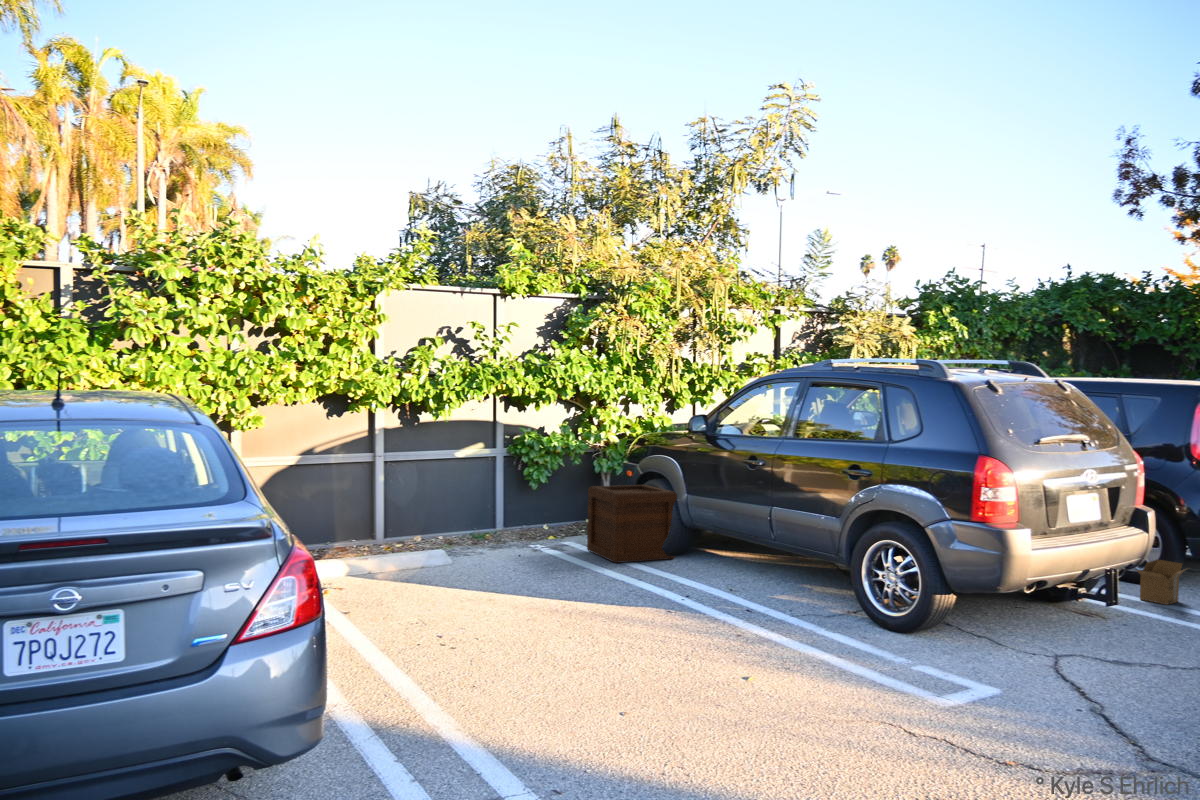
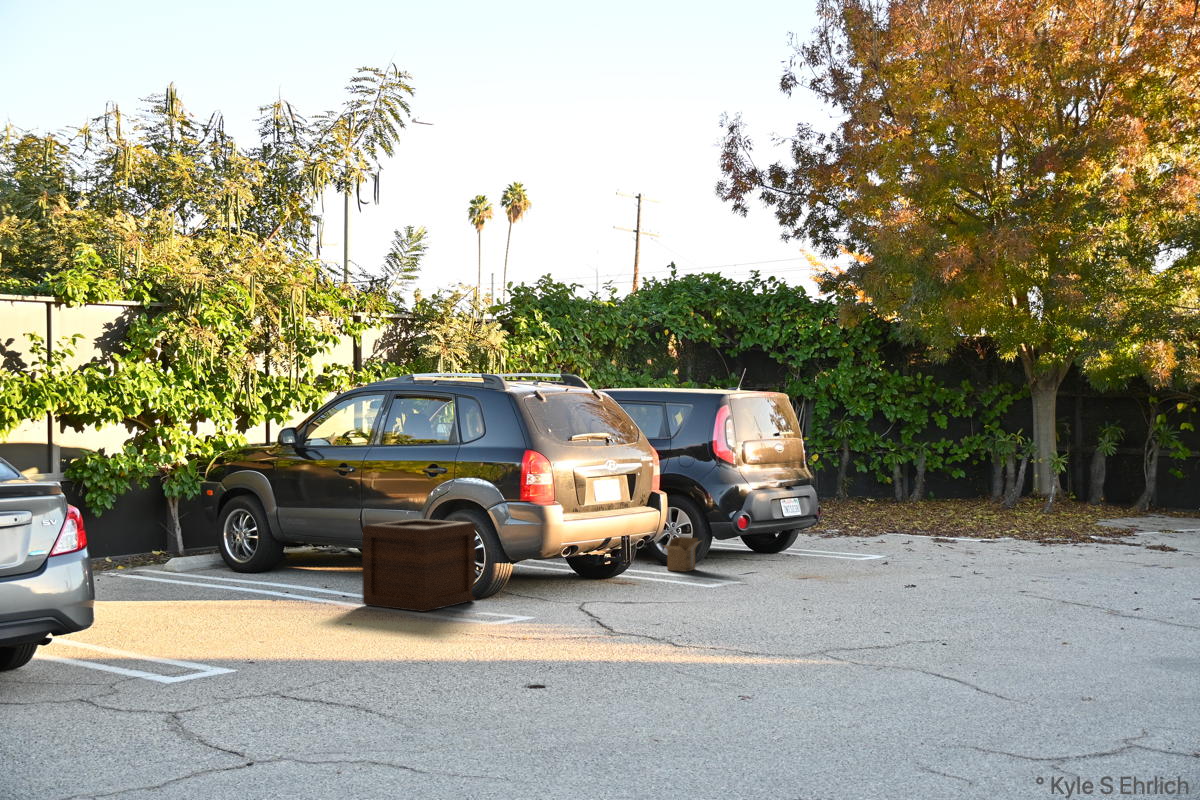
wooden crate: present [587,485,677,563] -> present [362,519,476,612]

